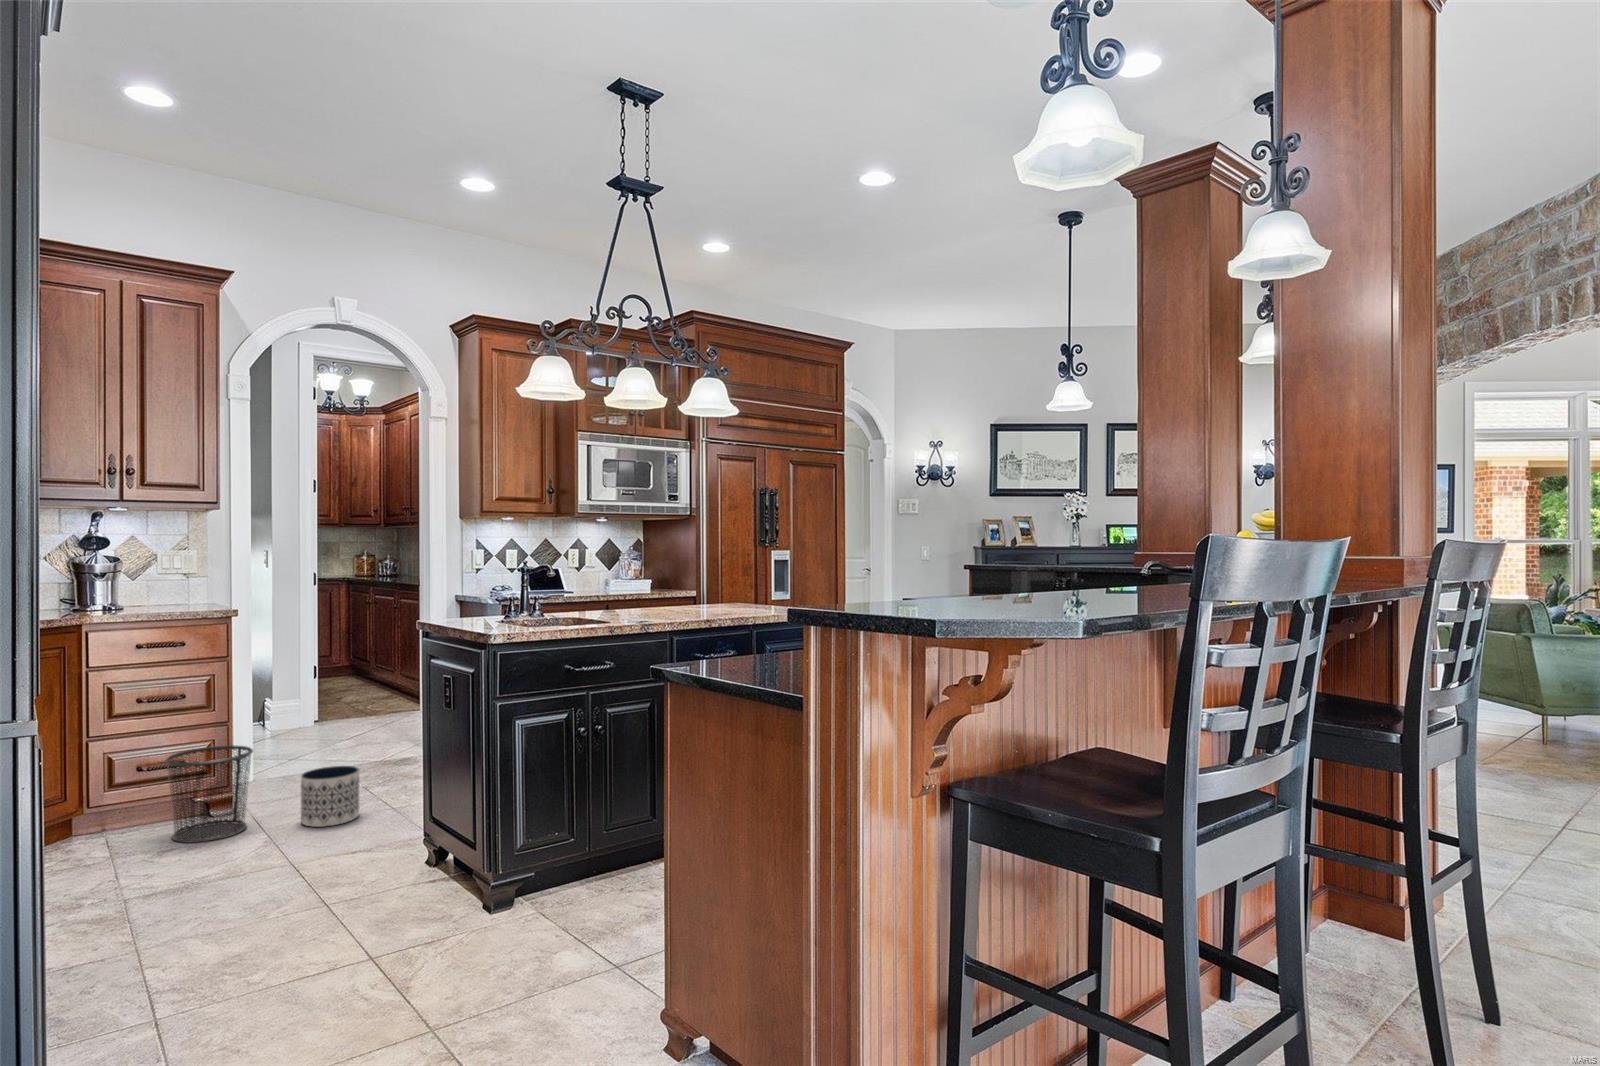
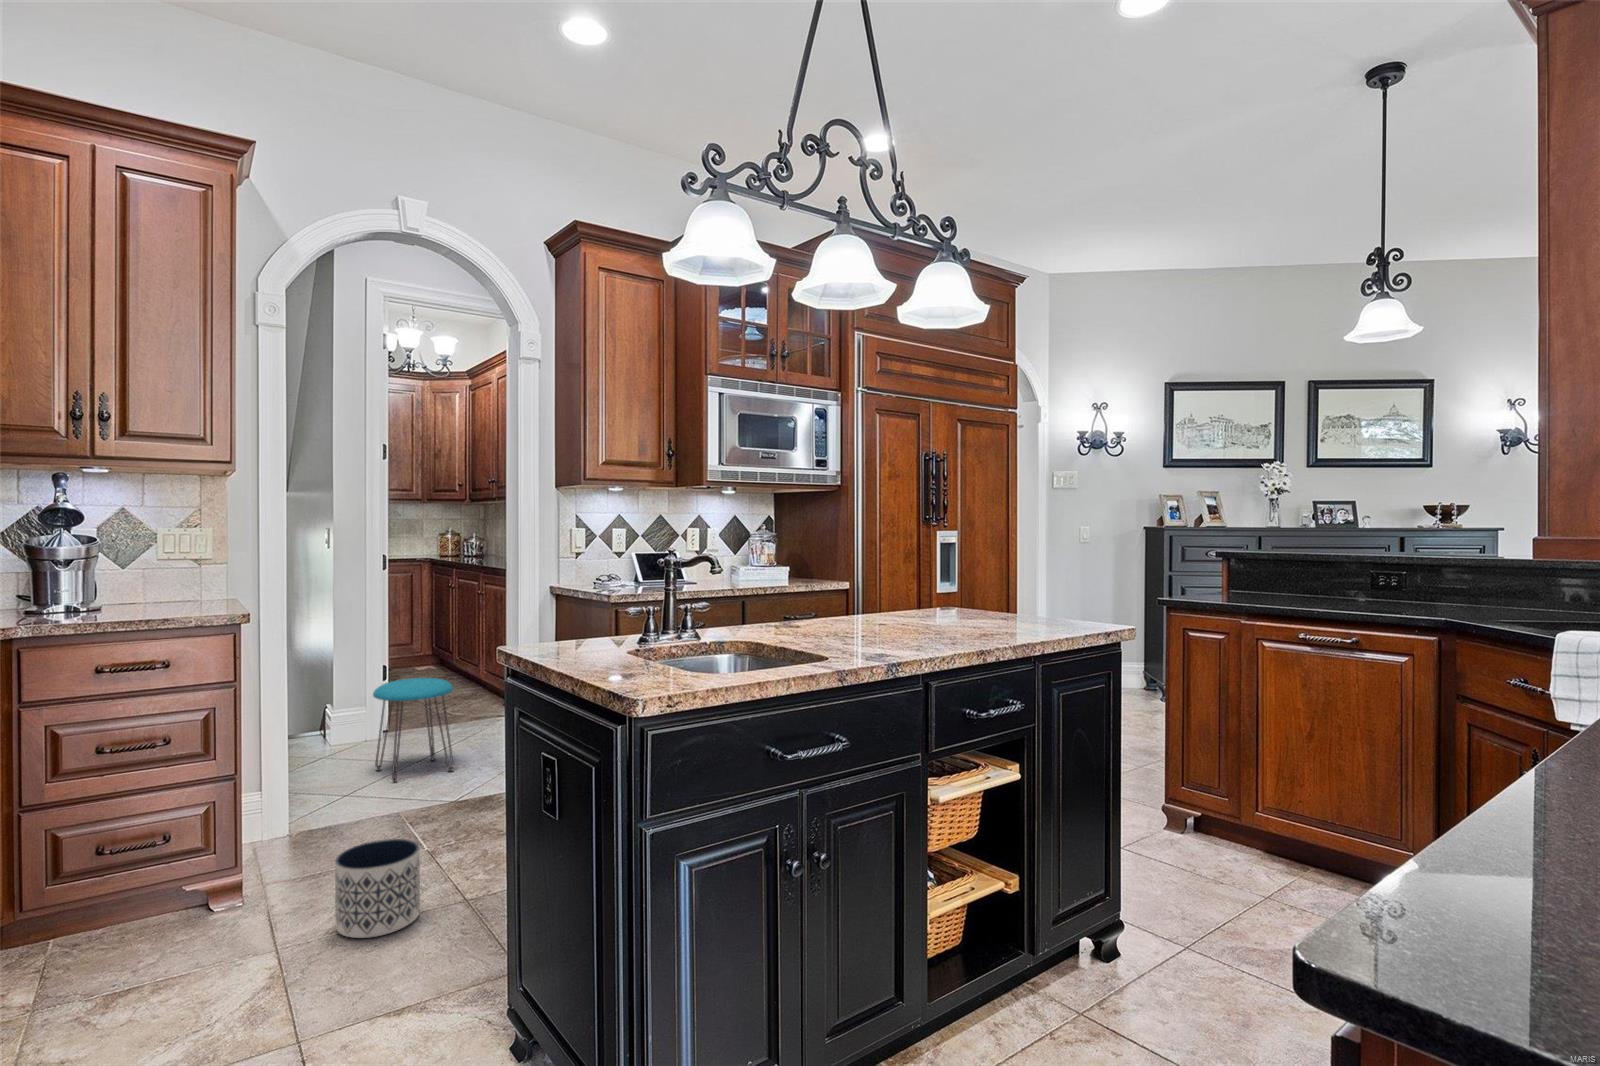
stool: none [310,670,376,752] -> present [373,678,454,783]
waste bin: present [165,745,253,843] -> none [133,812,267,969]

